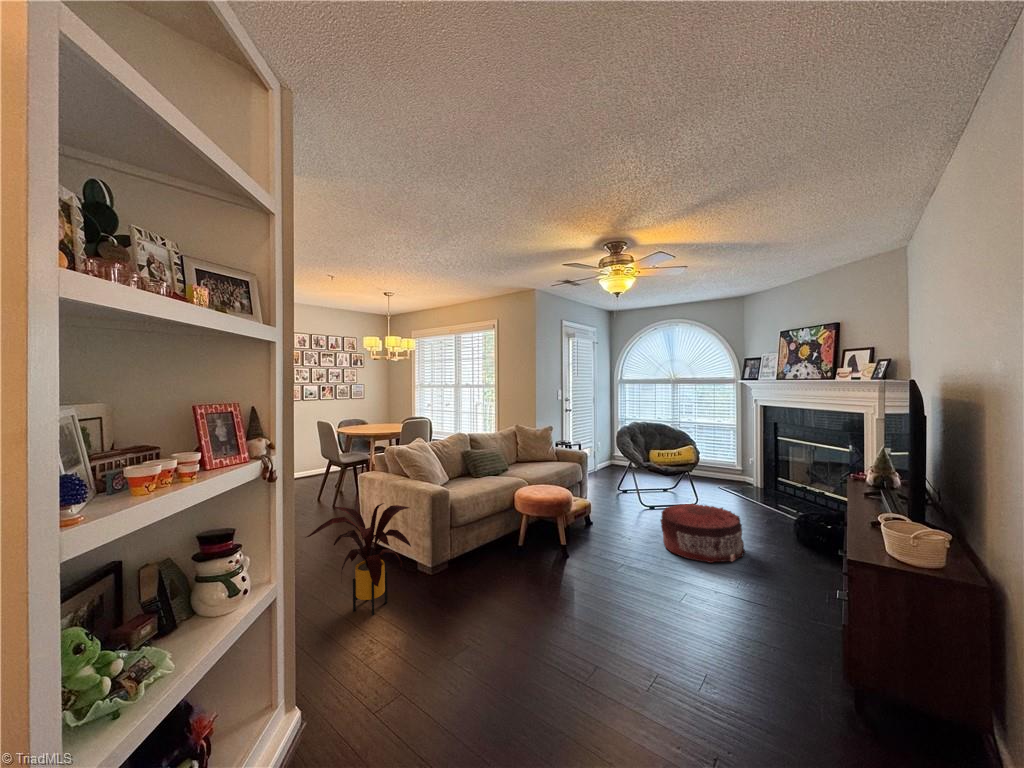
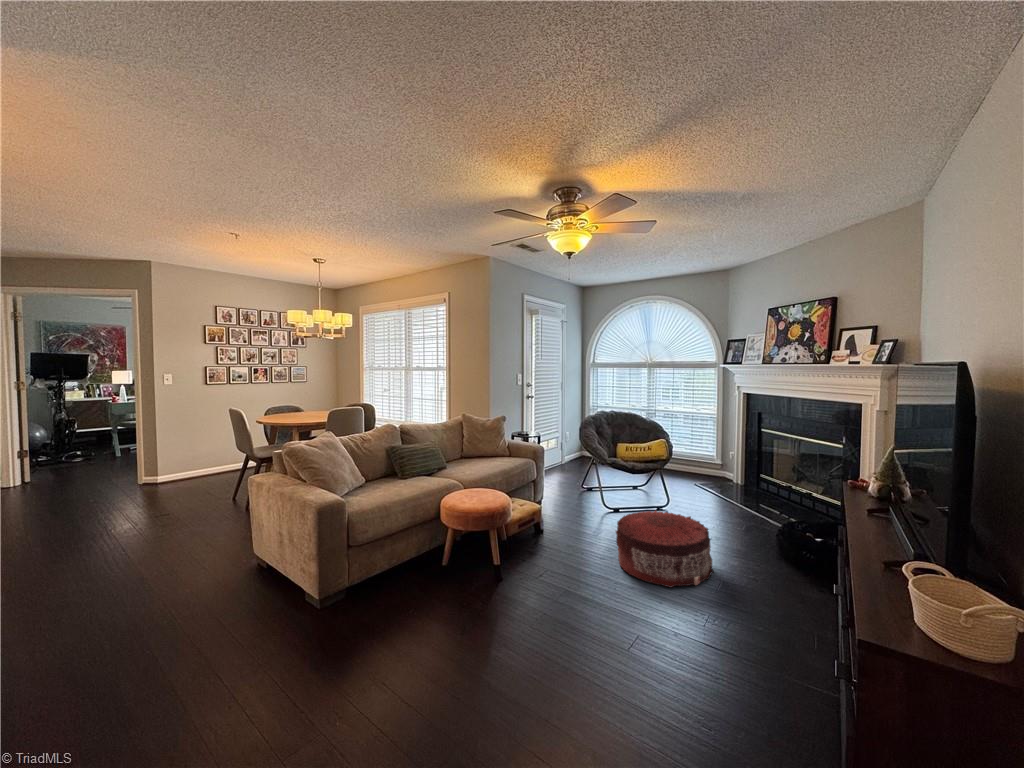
house plant: present [307,503,411,615] -> none [110,522,287,671]

